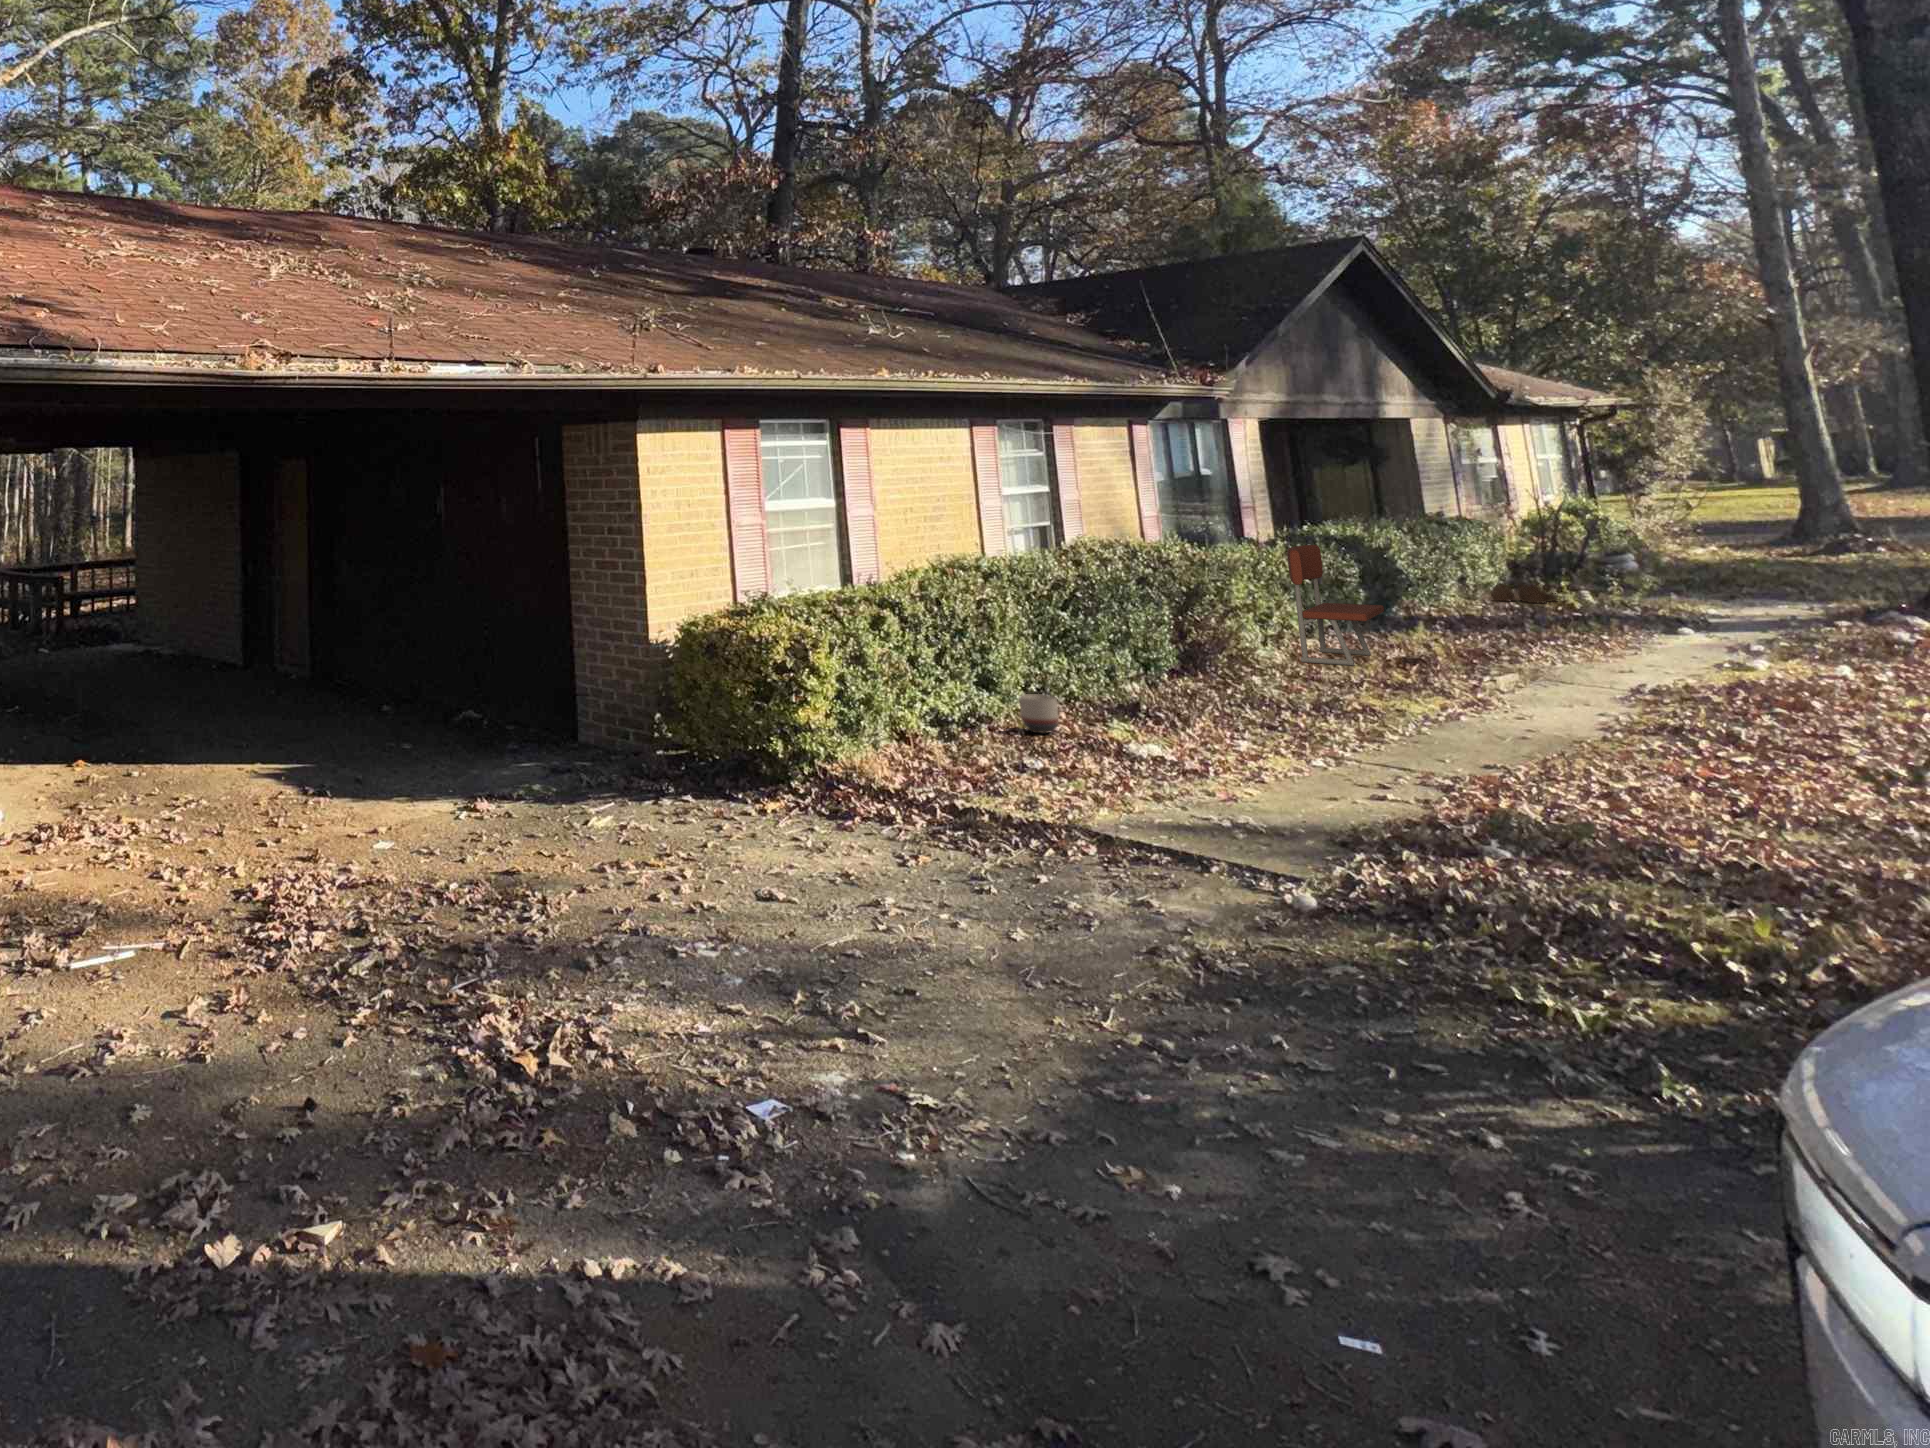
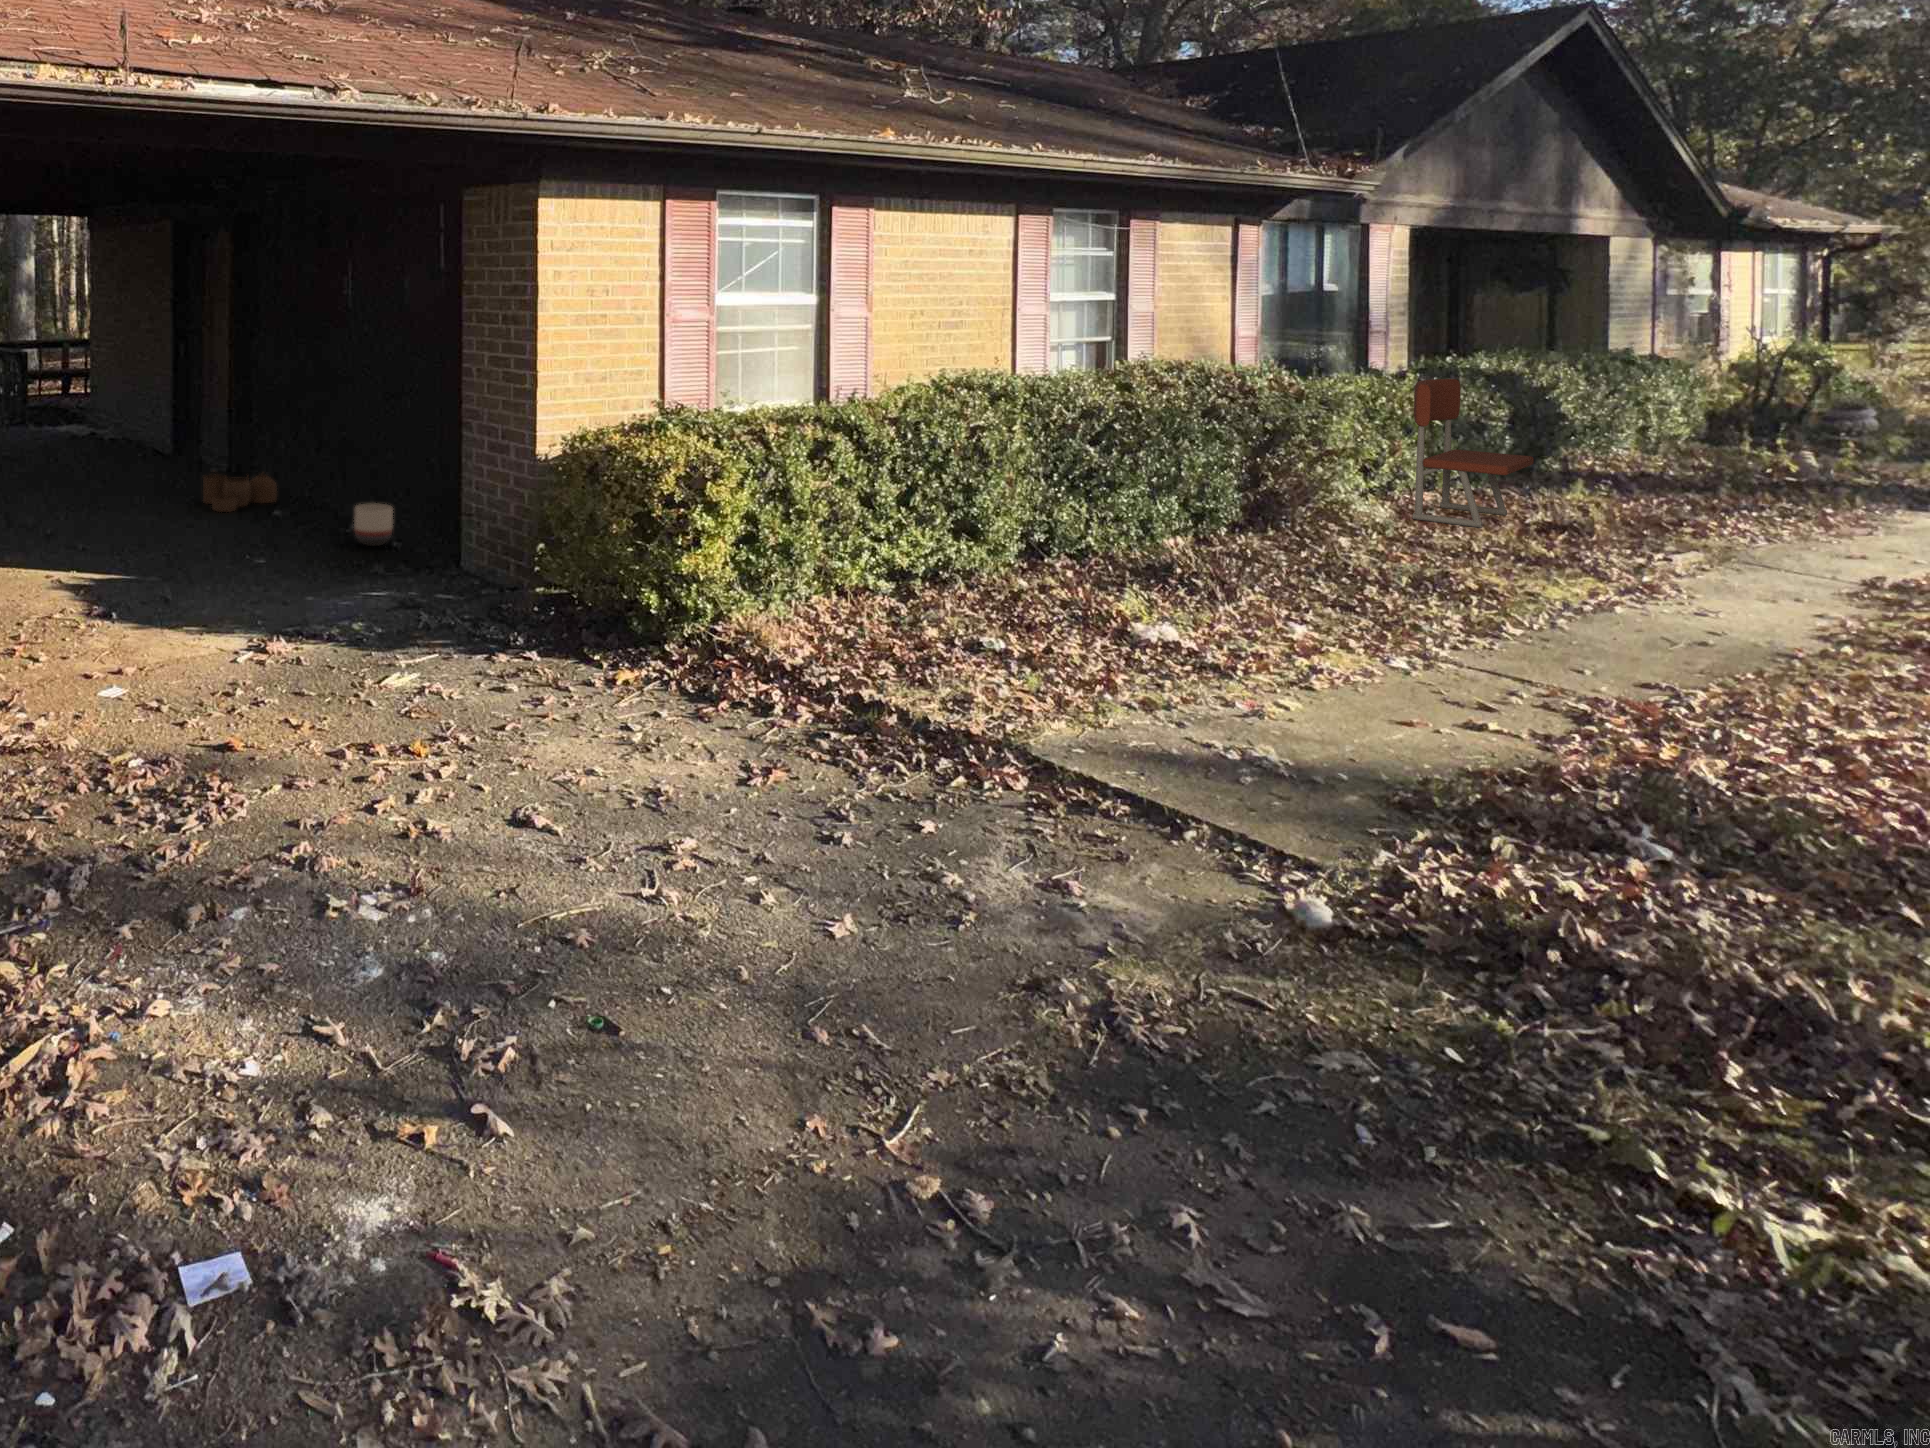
woven basket: present [1491,583,1558,603] -> present [203,474,277,512]
planter: present [1019,694,1059,734] -> present [354,503,393,546]

